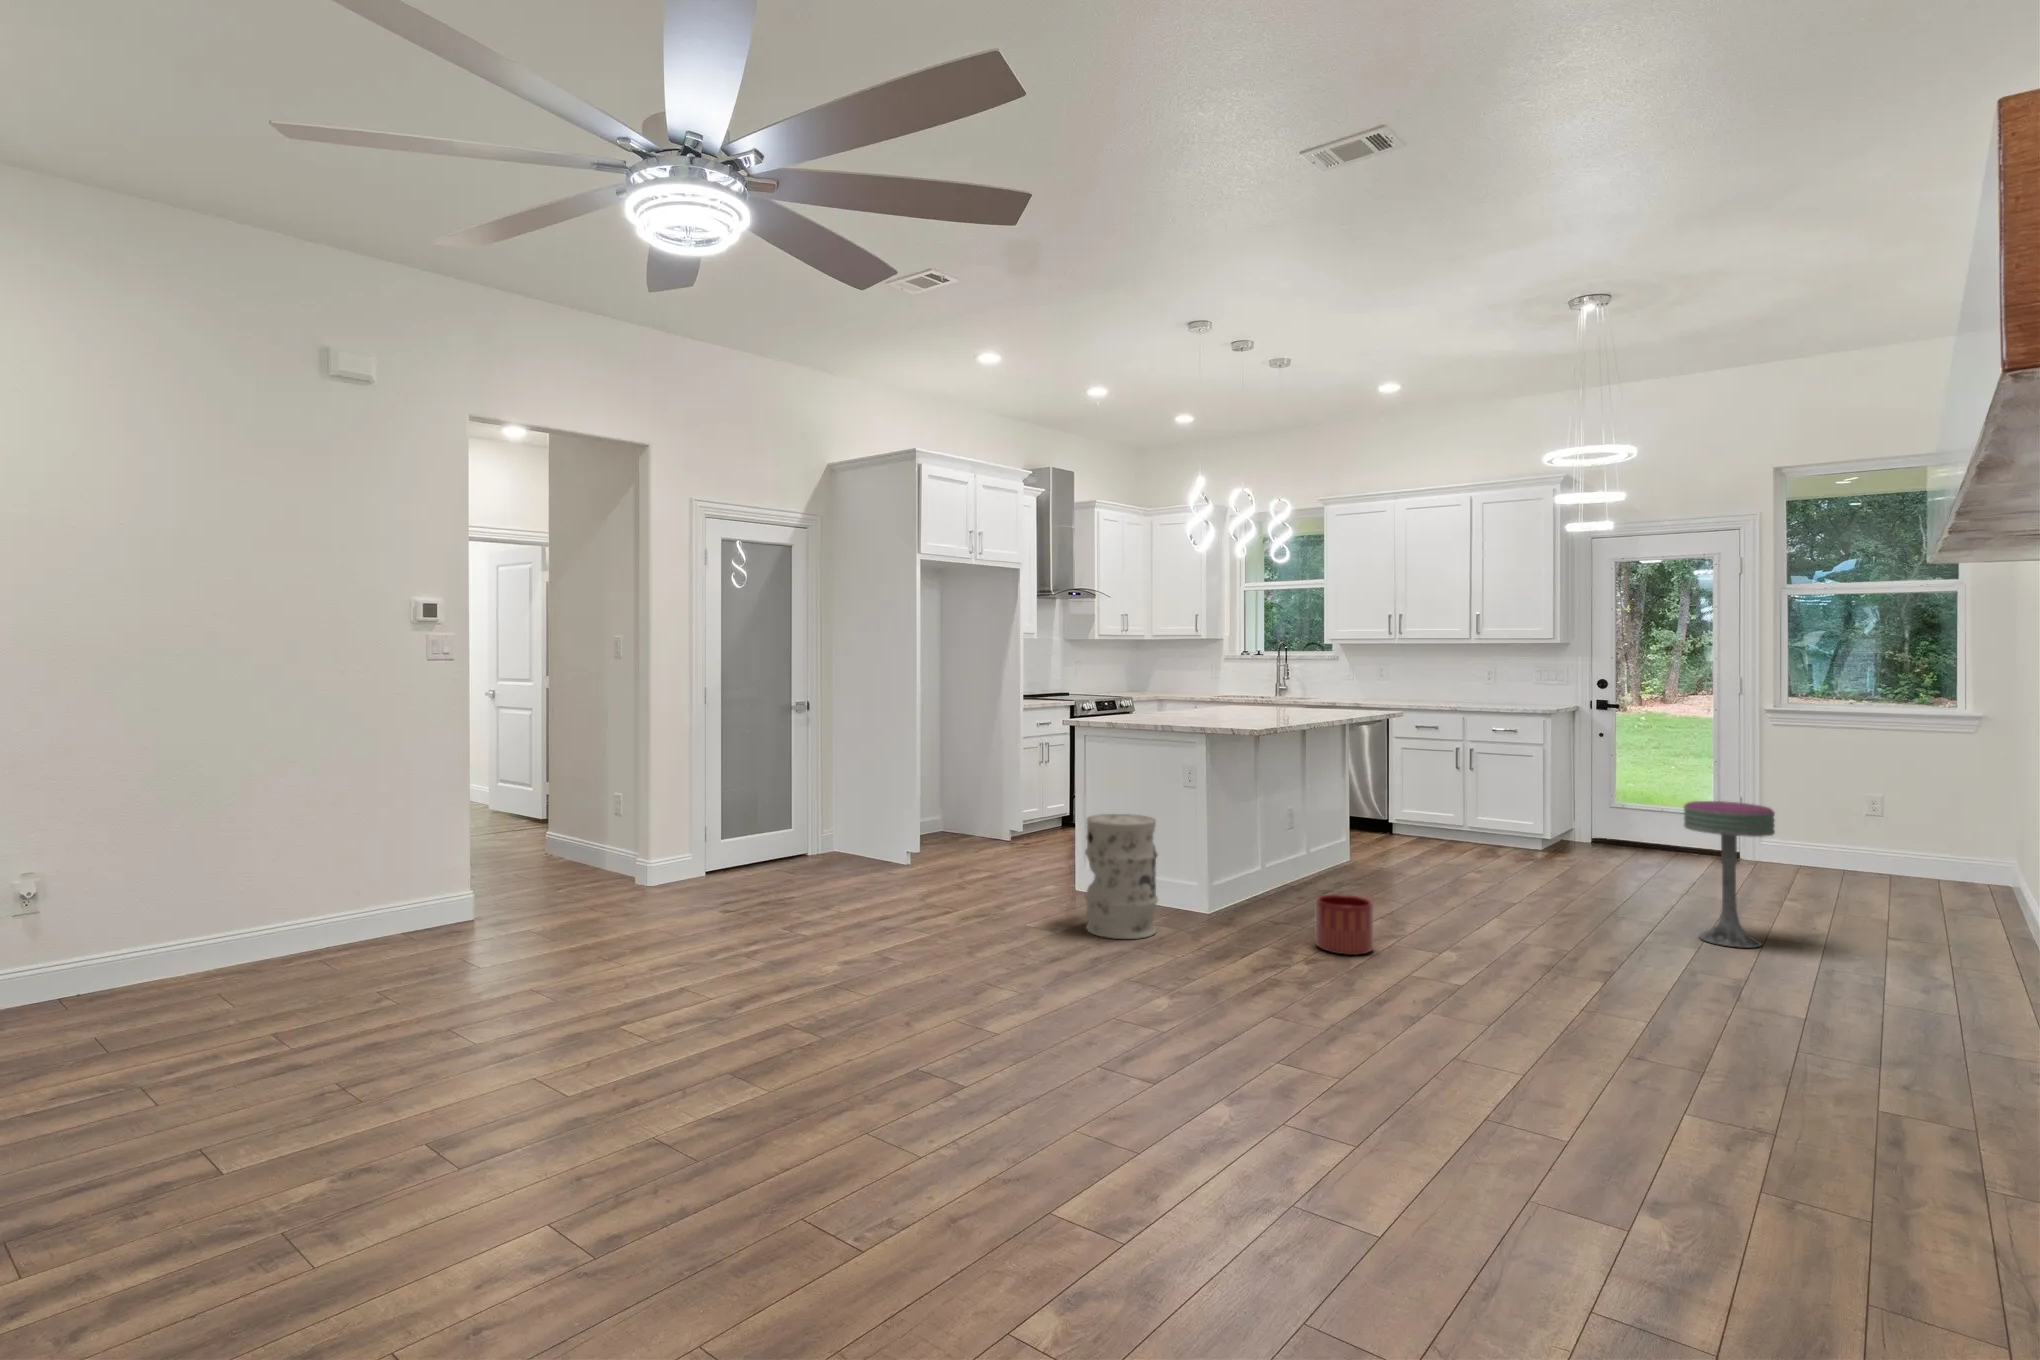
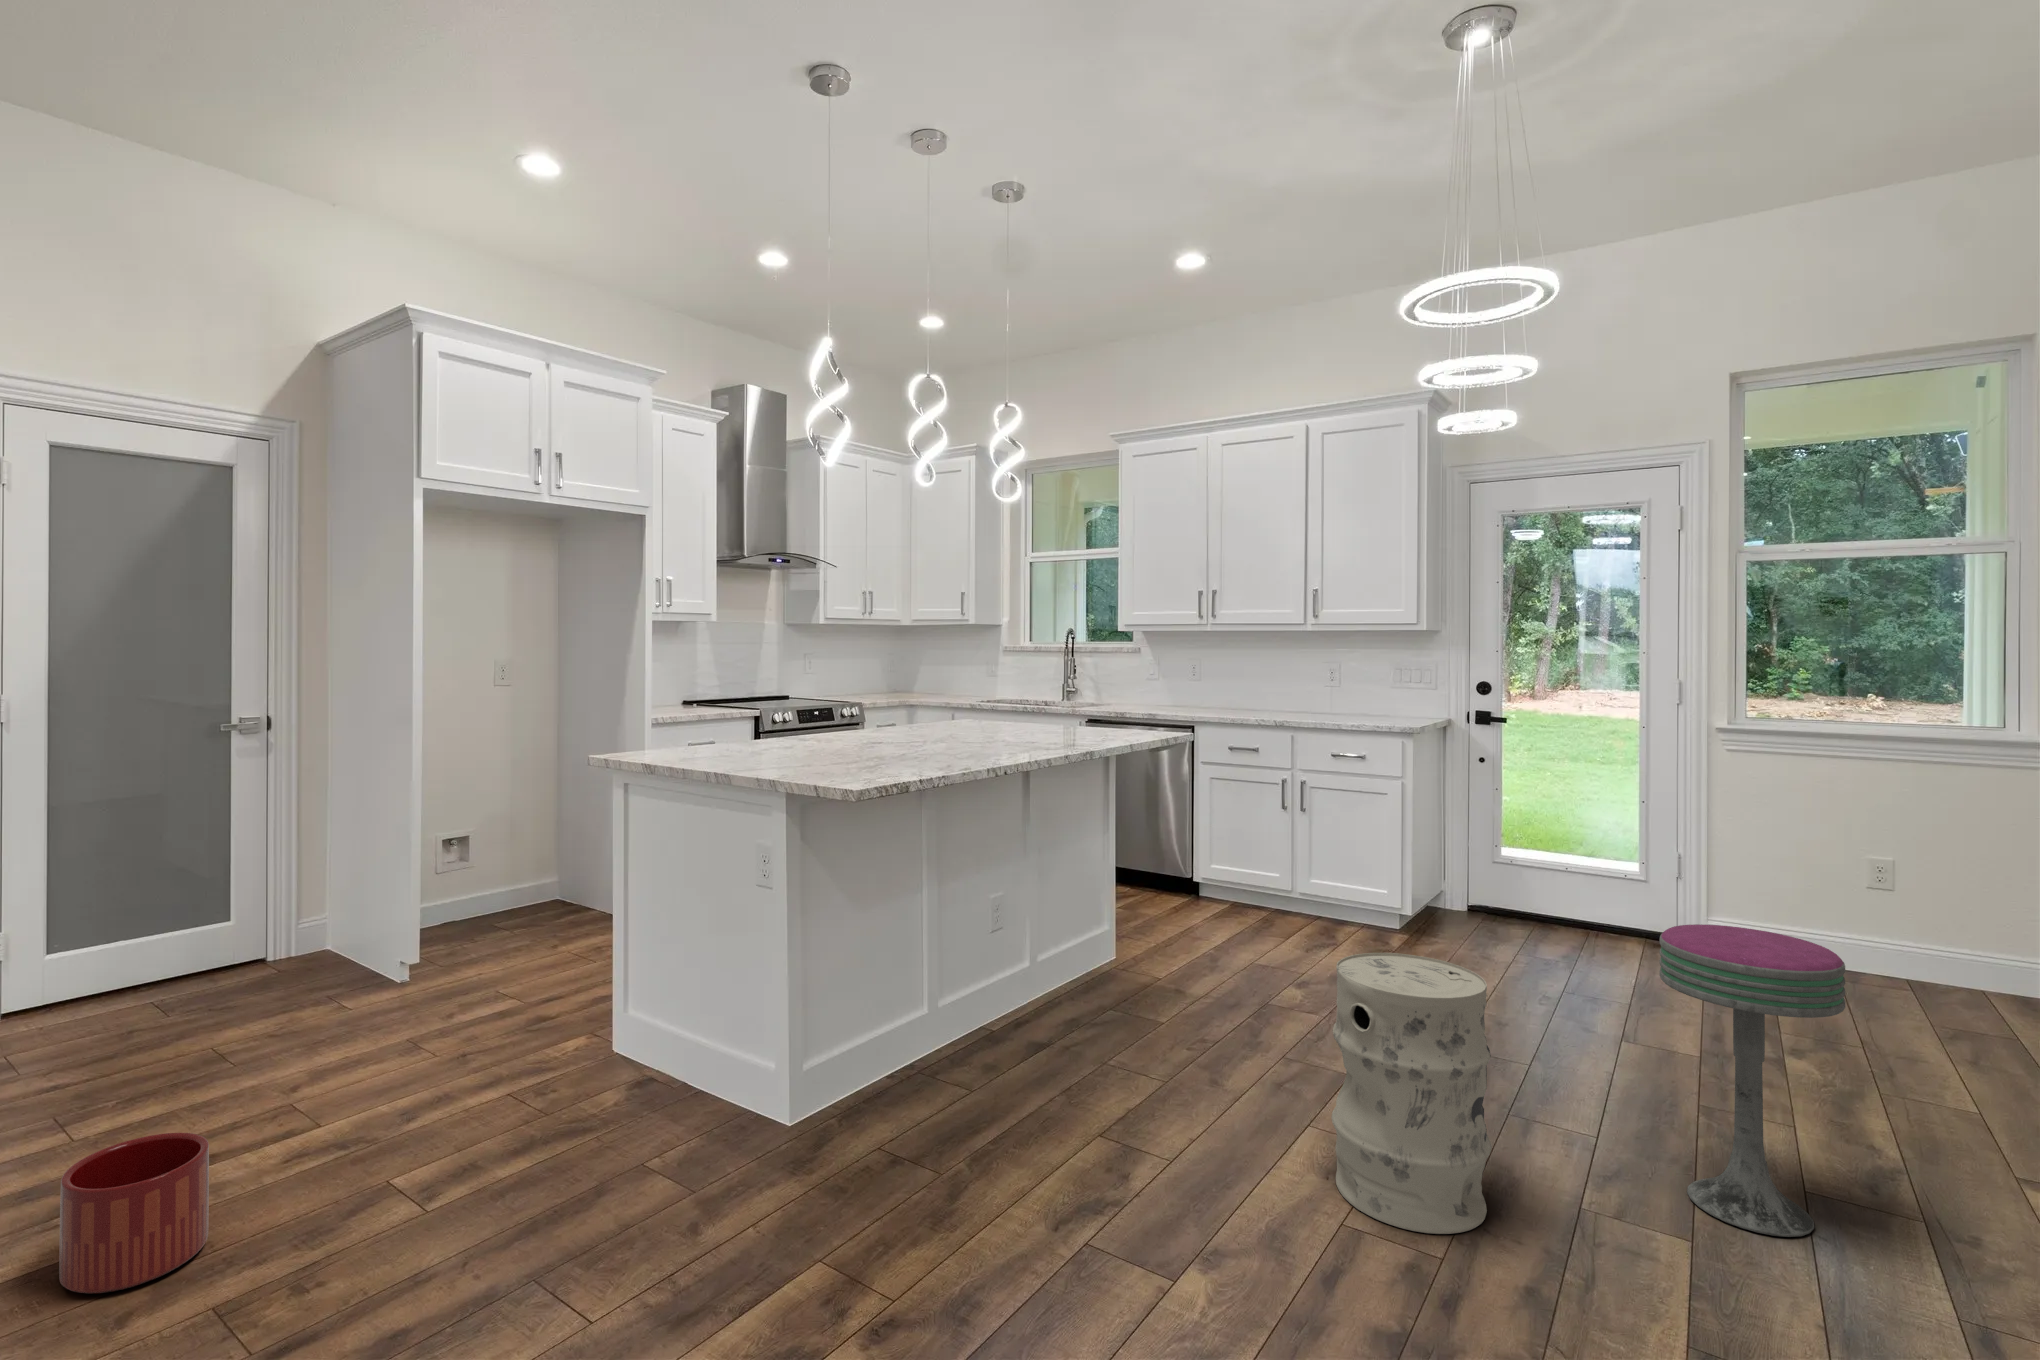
trash can: present [1085,814,1158,939] -> present [1332,953,1492,1234]
planter: present [1315,894,1374,955] -> present [59,1133,209,1293]

